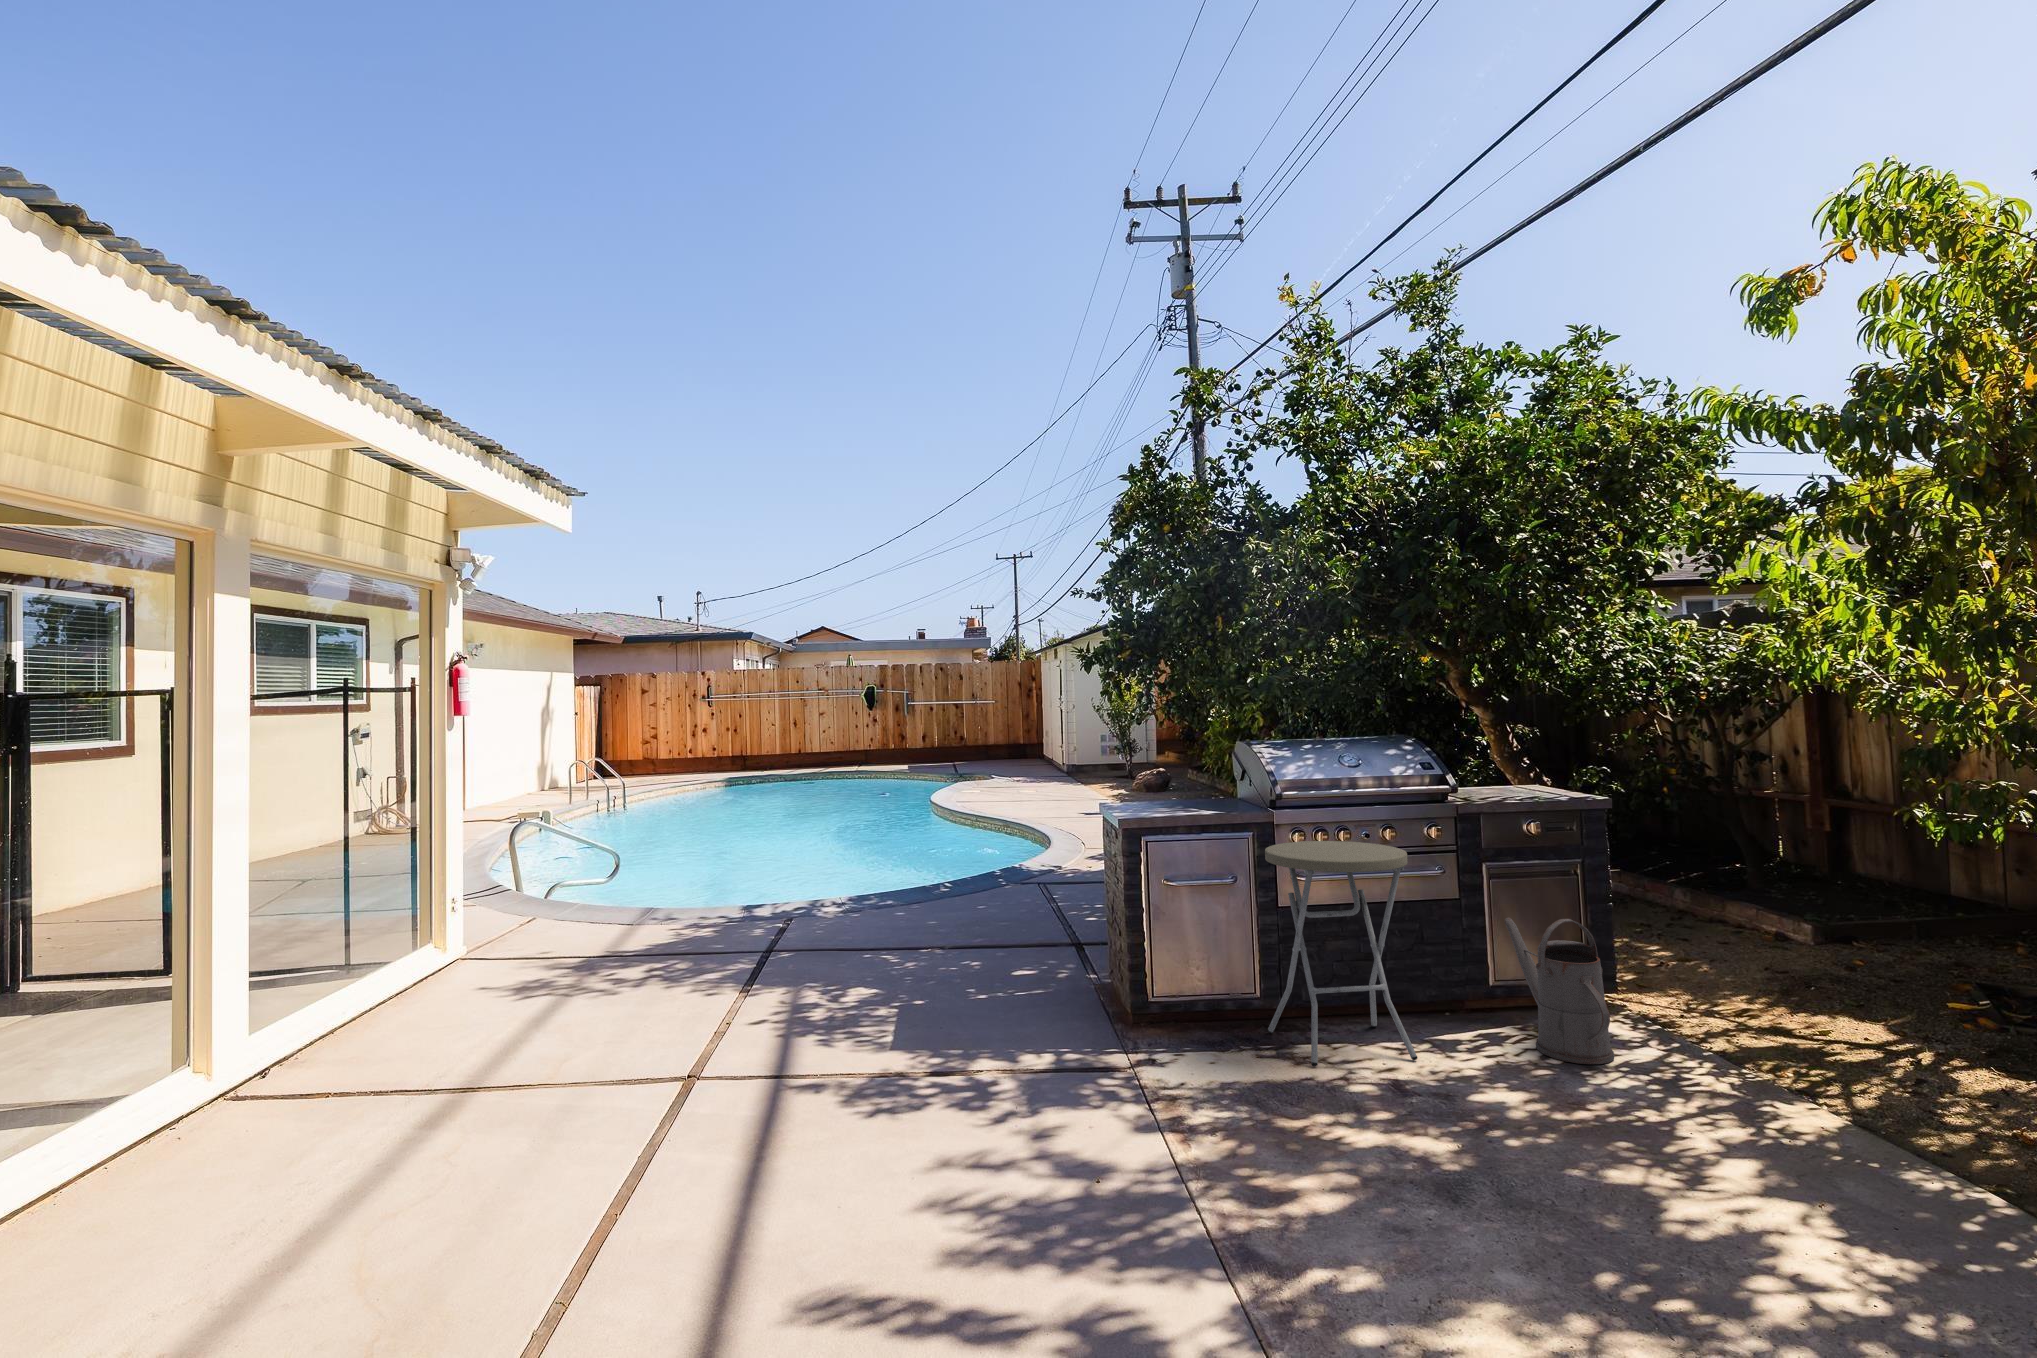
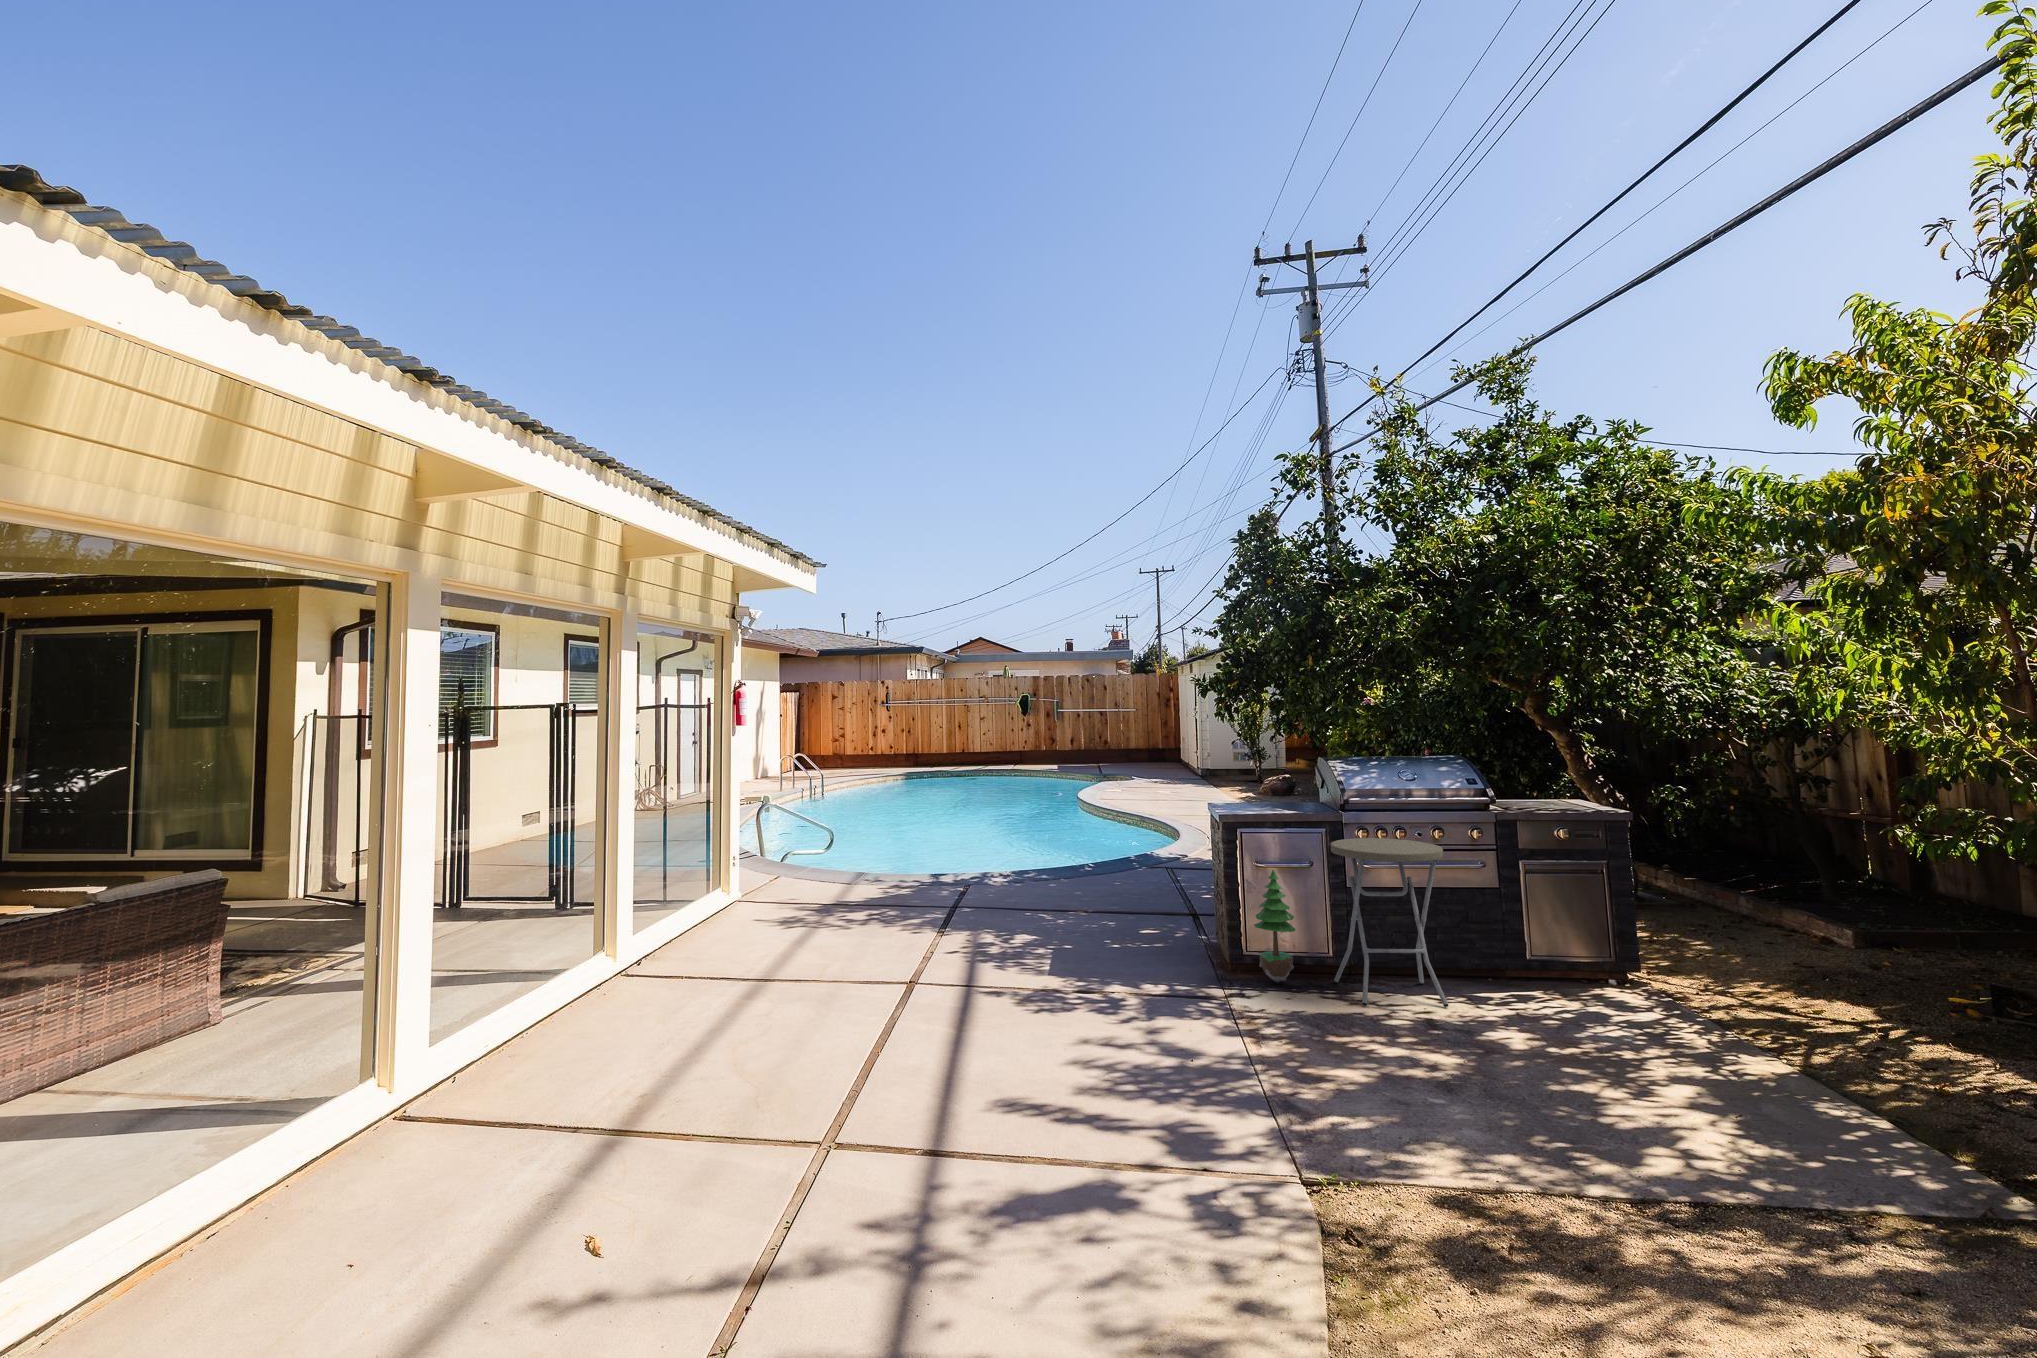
potted tree: none [1166,887,1221,1039] -> present [1254,870,1296,983]
watering can: present [1504,918,1614,1064] -> none [1535,905,1615,1020]

